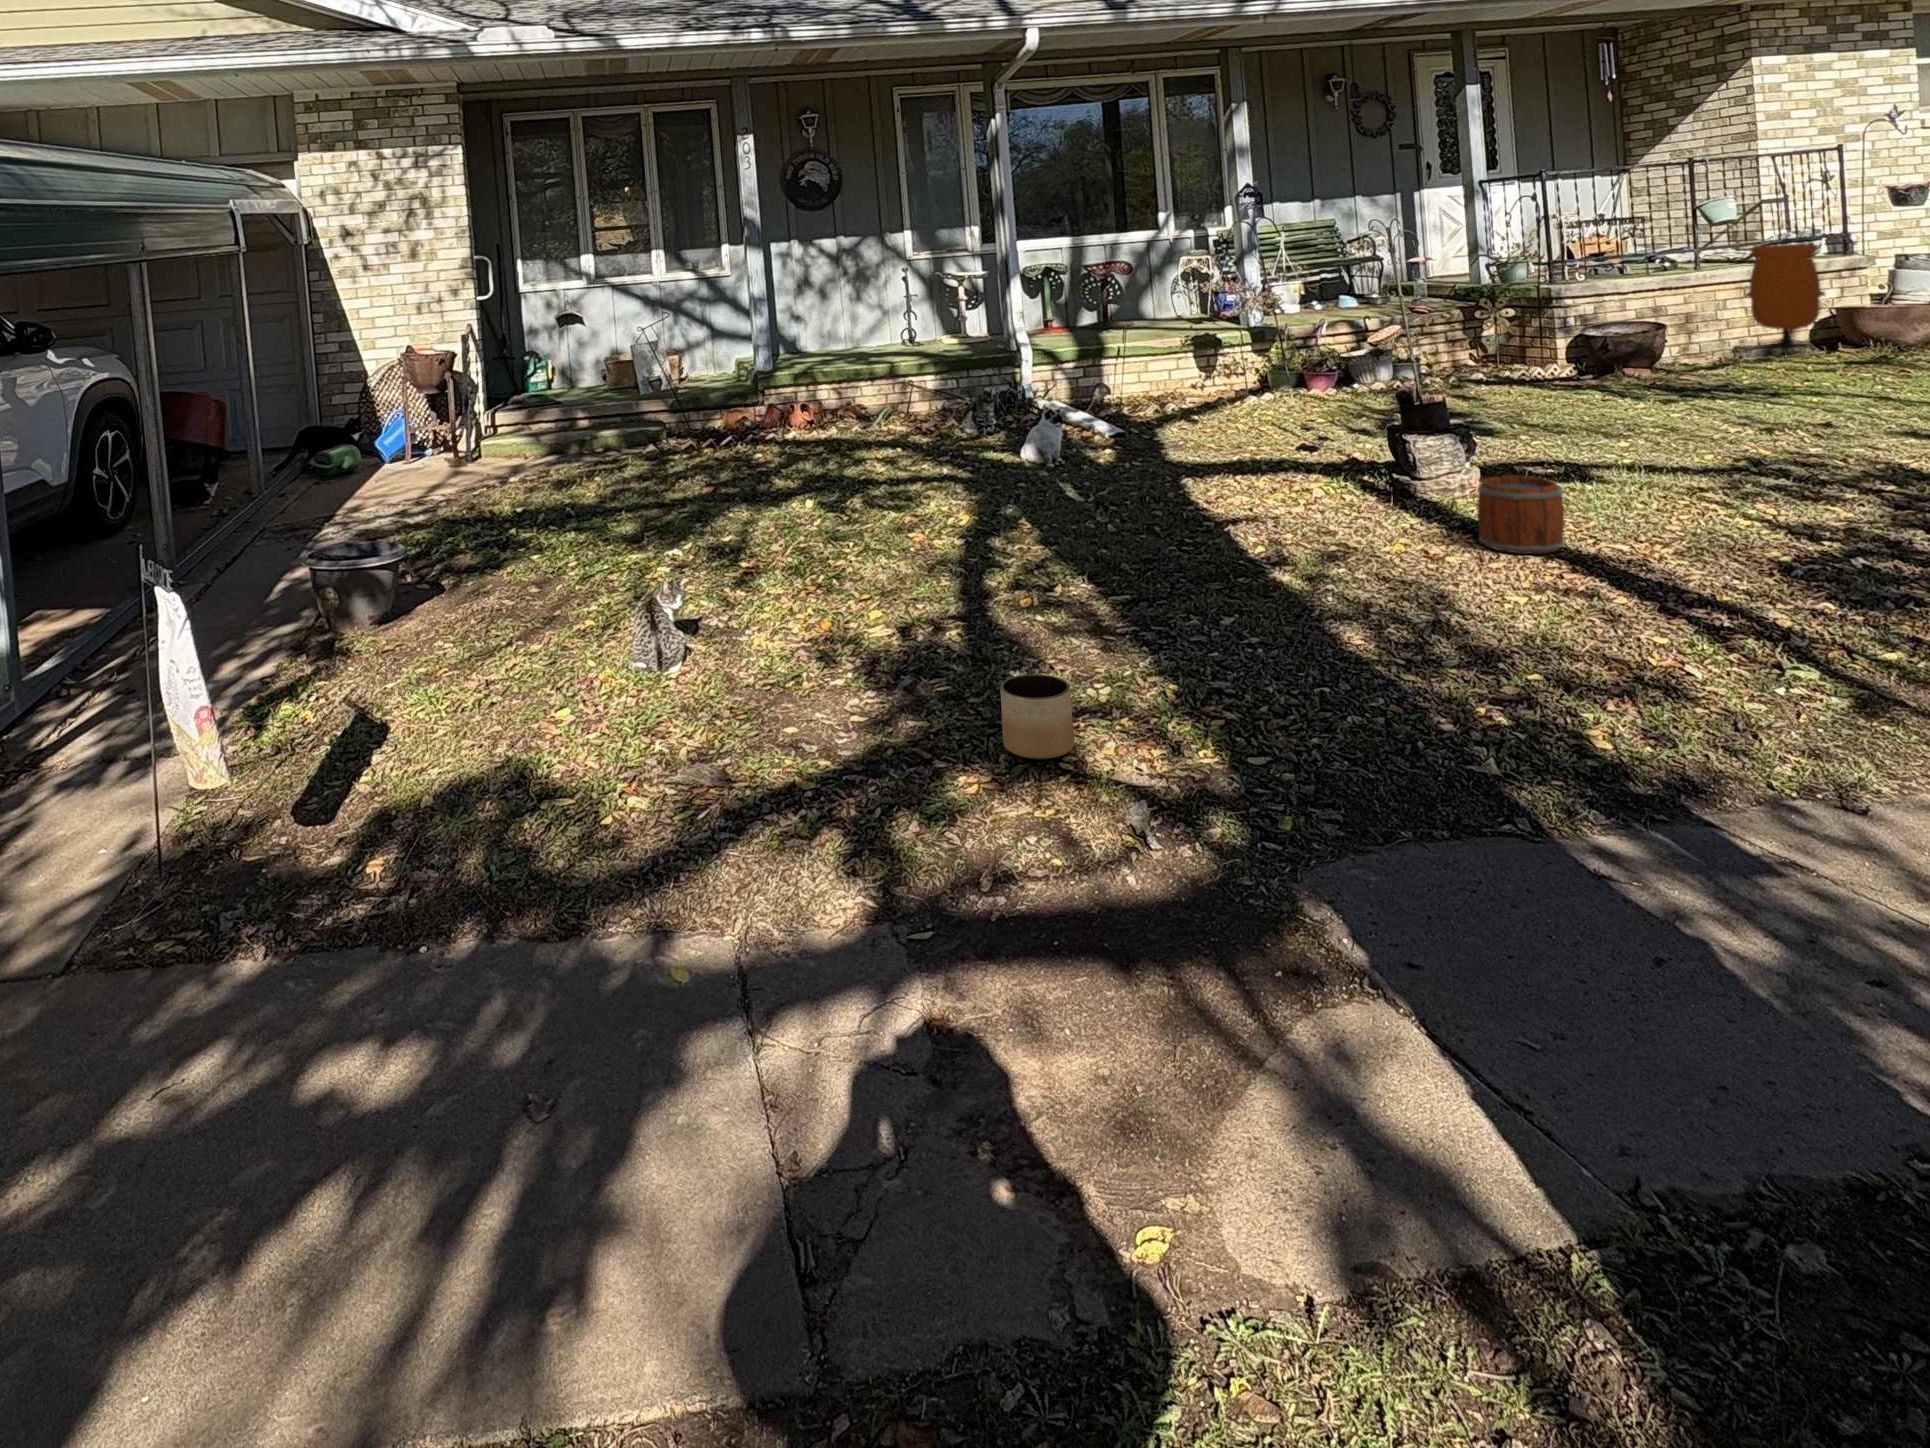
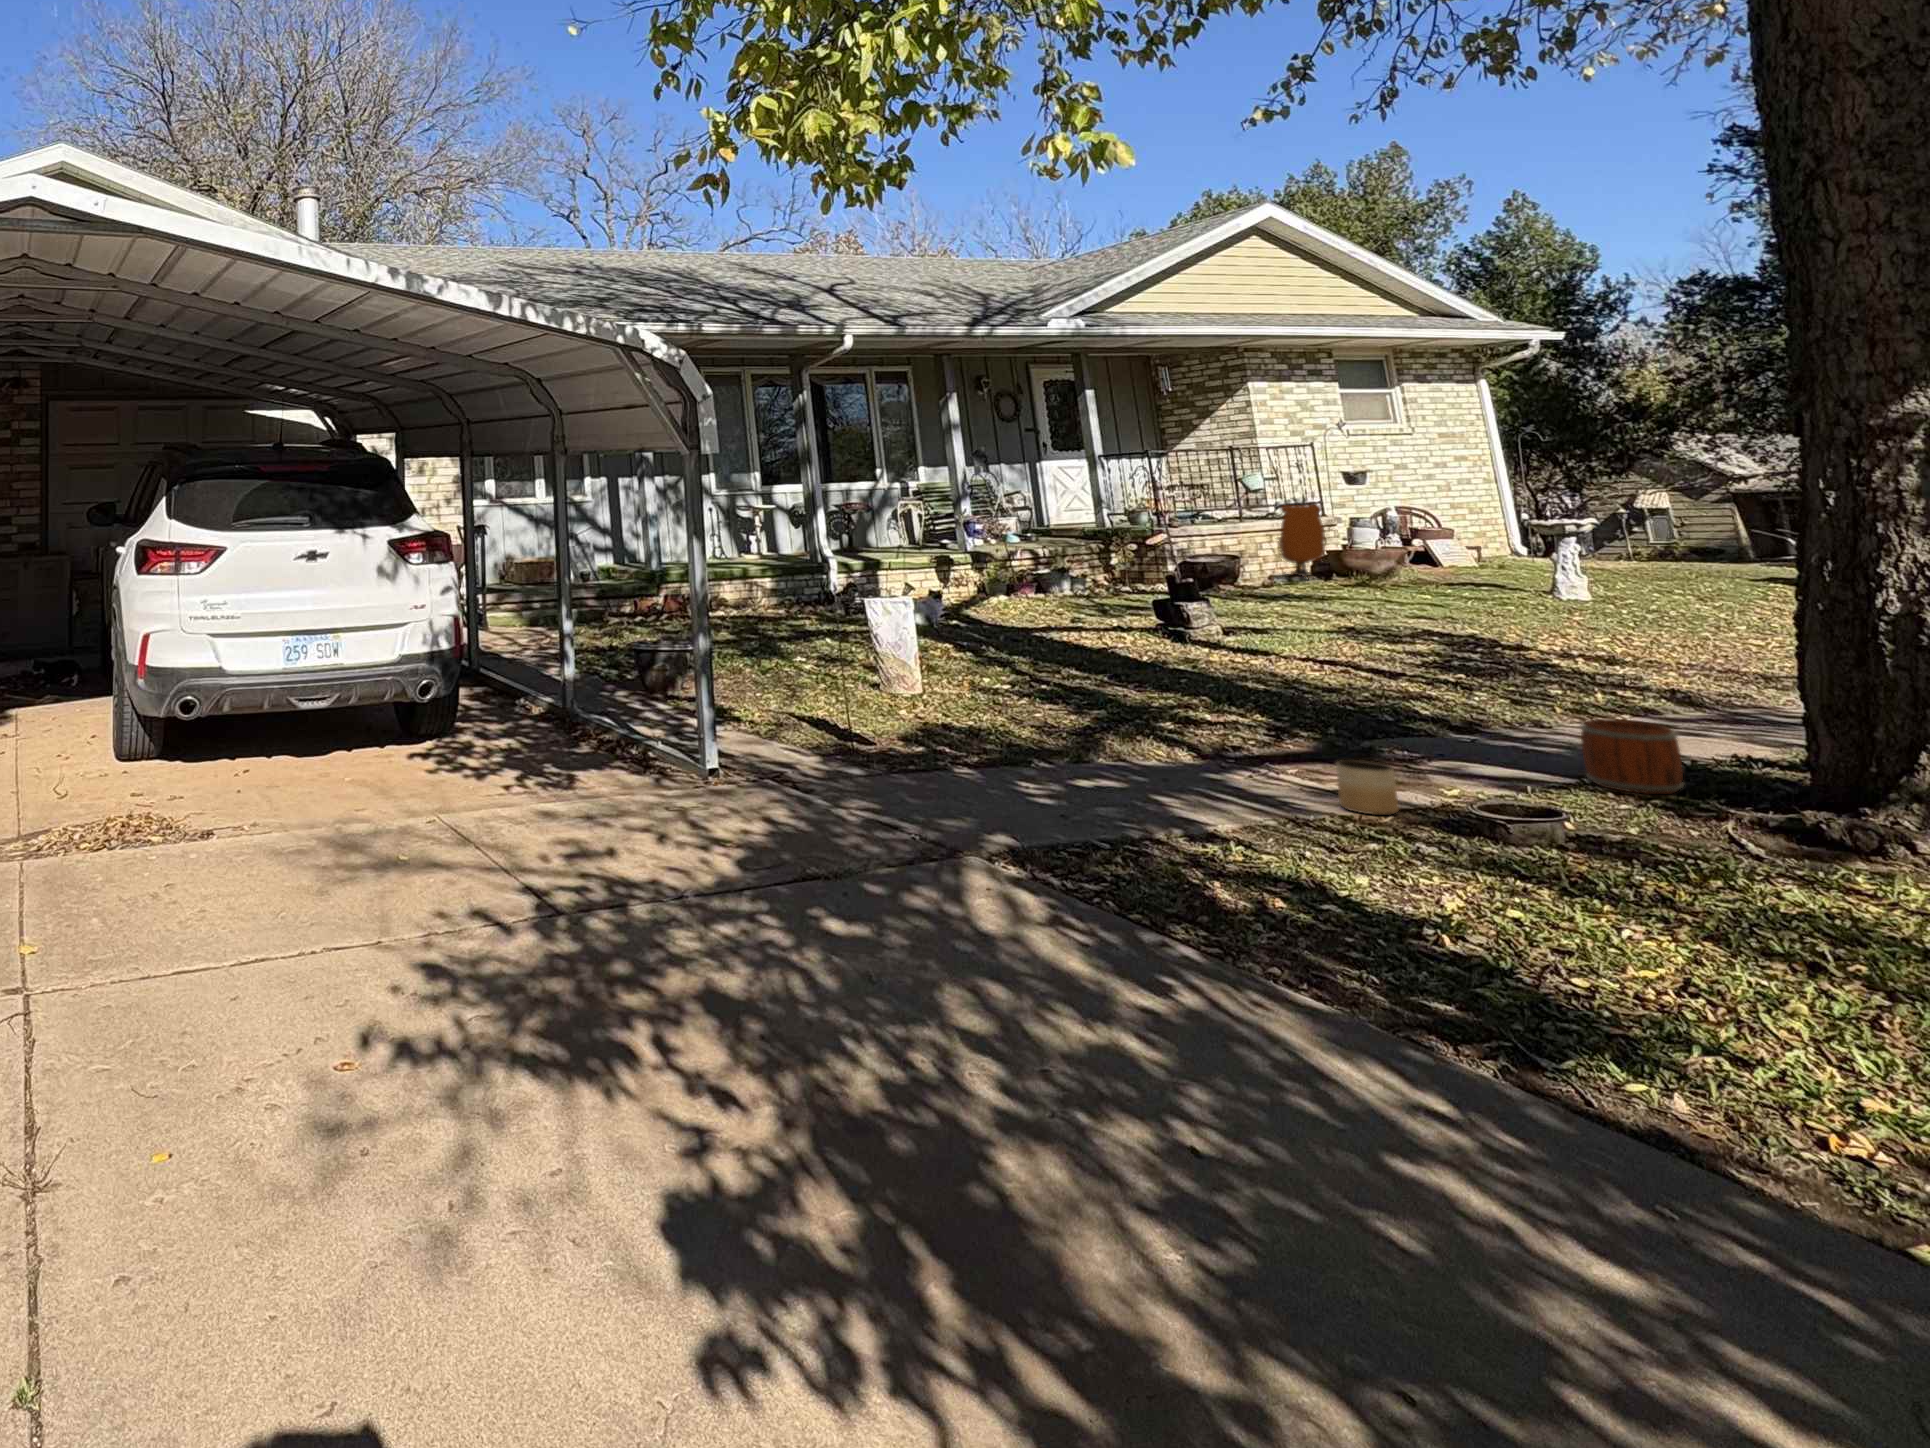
bucket: present [1477,476,1565,554] -> present [1581,719,1684,794]
planter: present [1000,674,1074,760] -> present [1336,760,1399,815]

